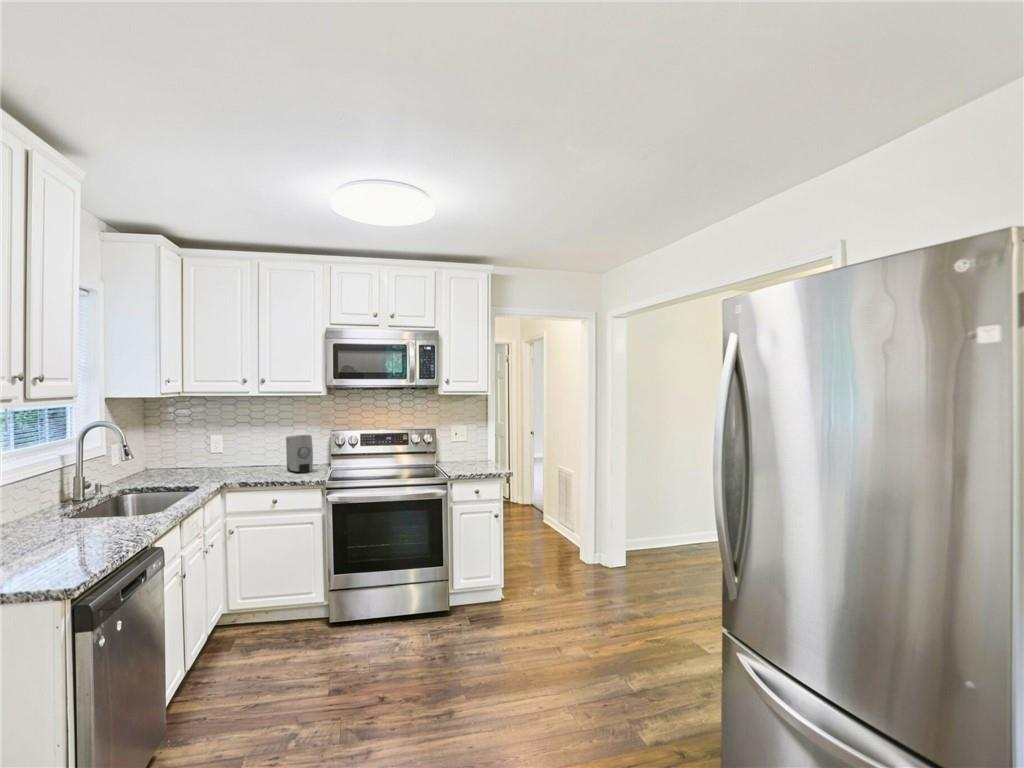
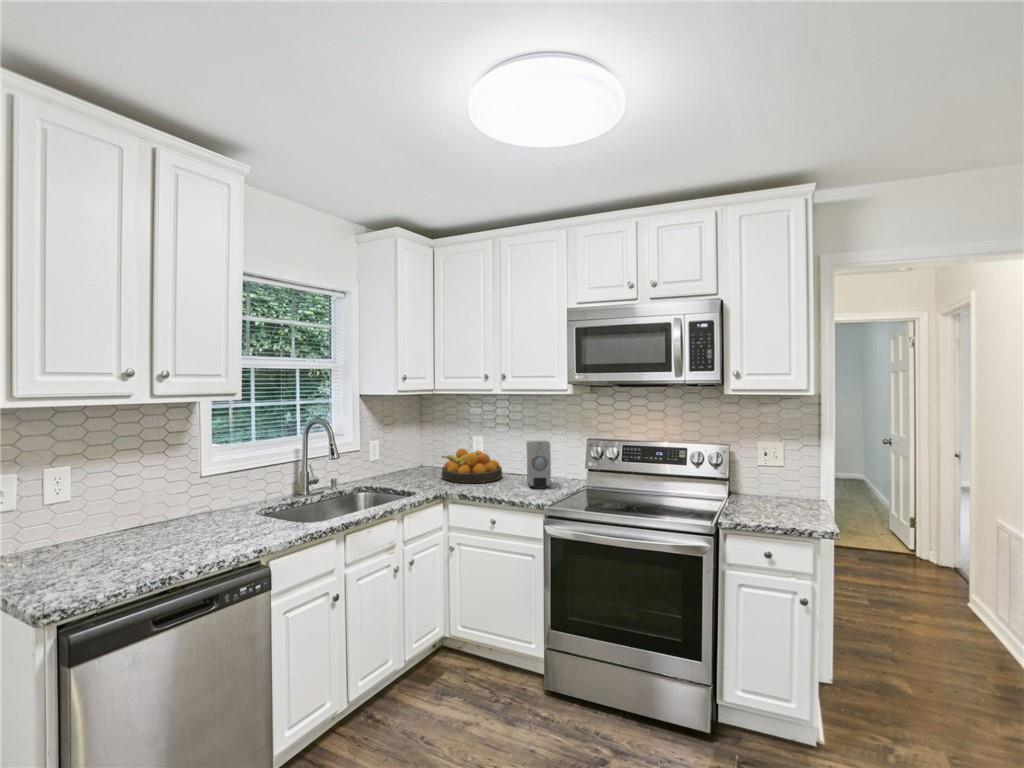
fruit bowl: none [199,449,261,477] -> present [442,449,502,483]

